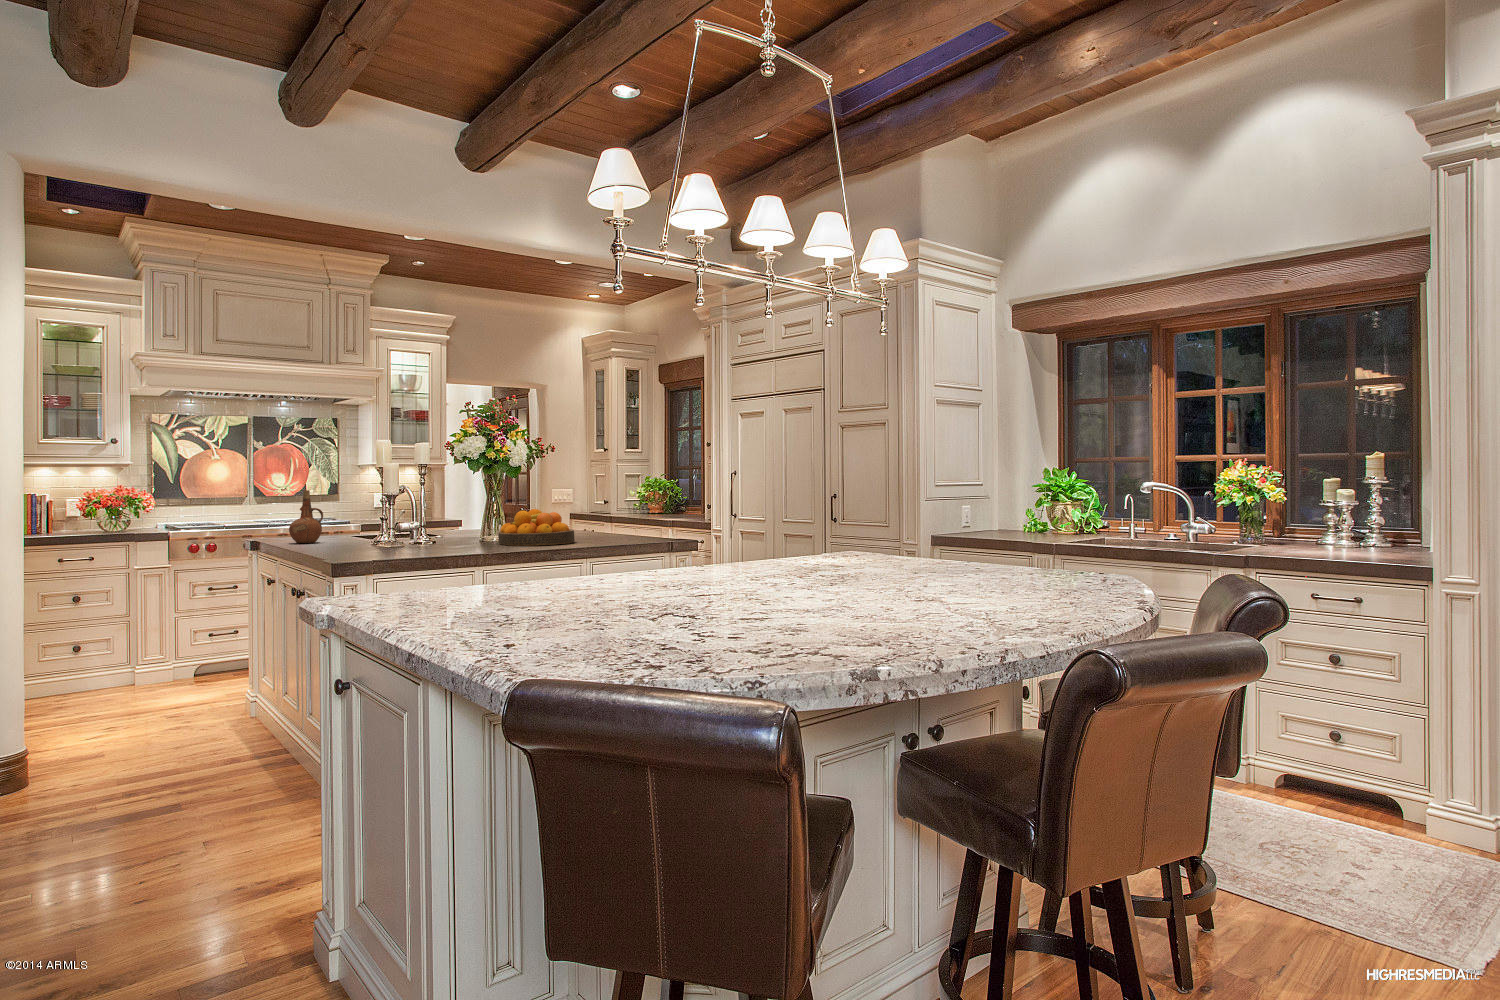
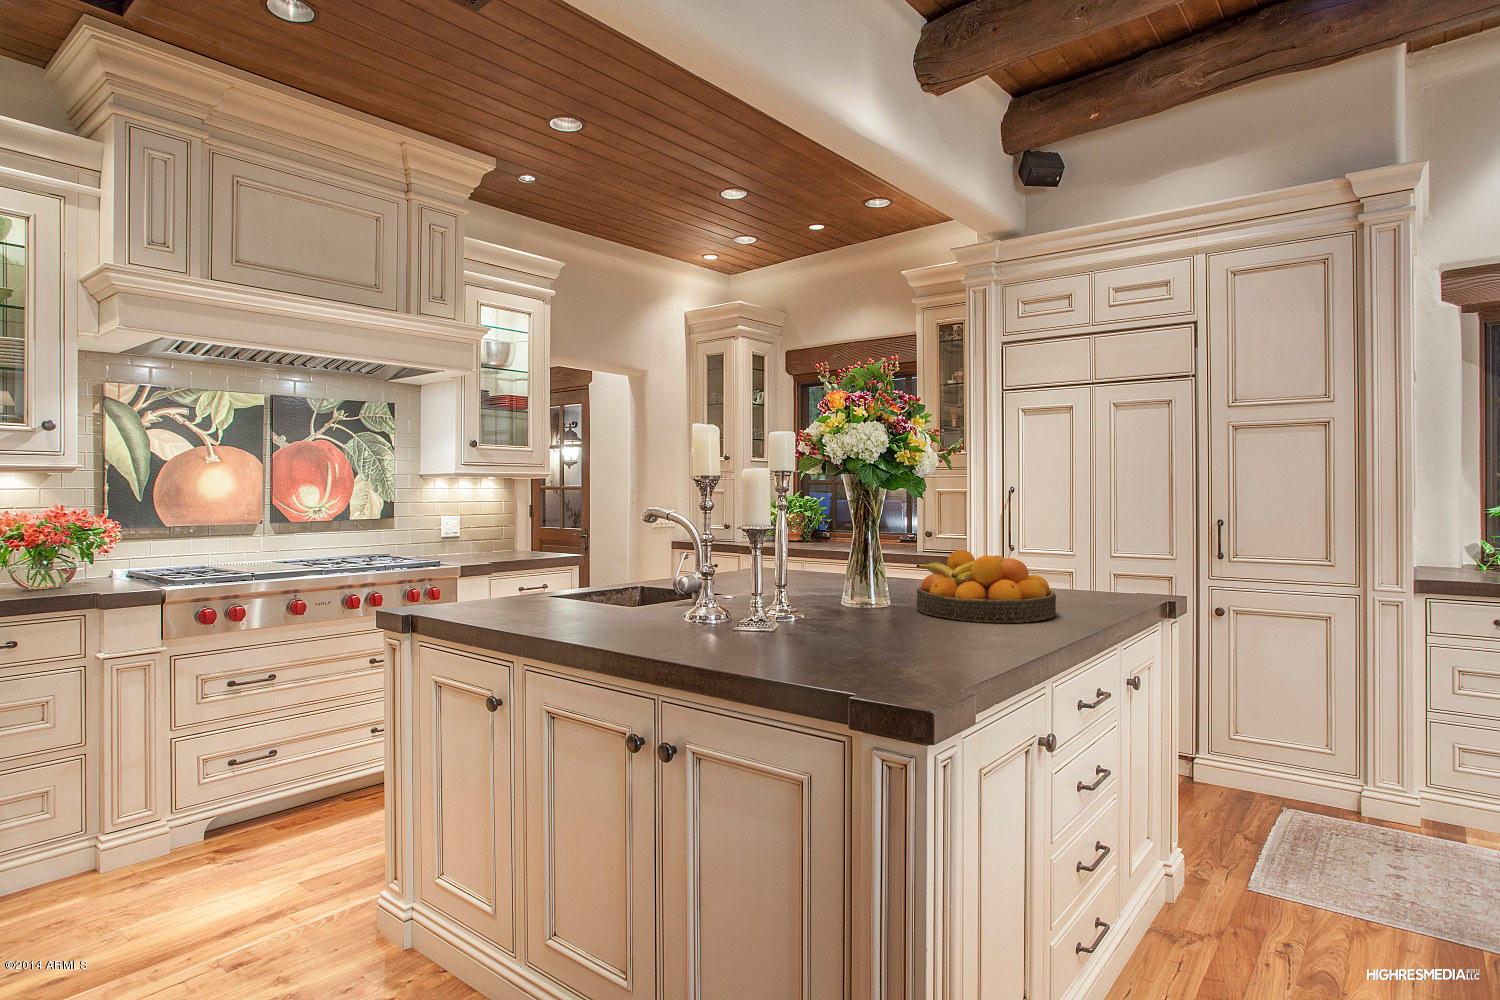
ceramic pitcher: present [289,490,323,543] -> none [520,519,579,624]

